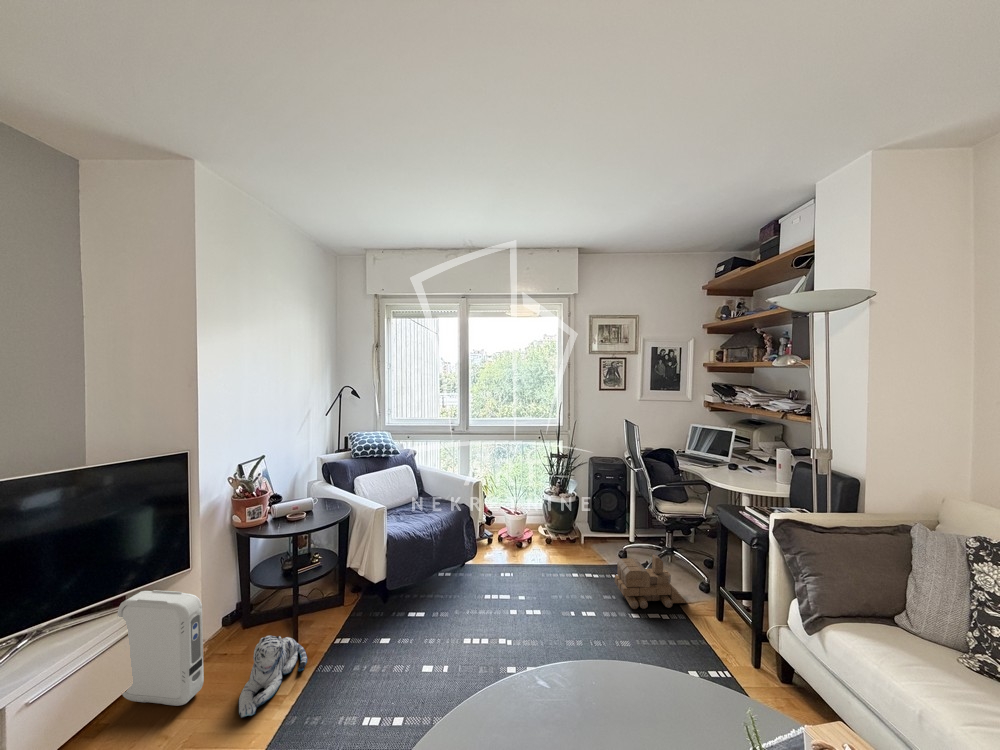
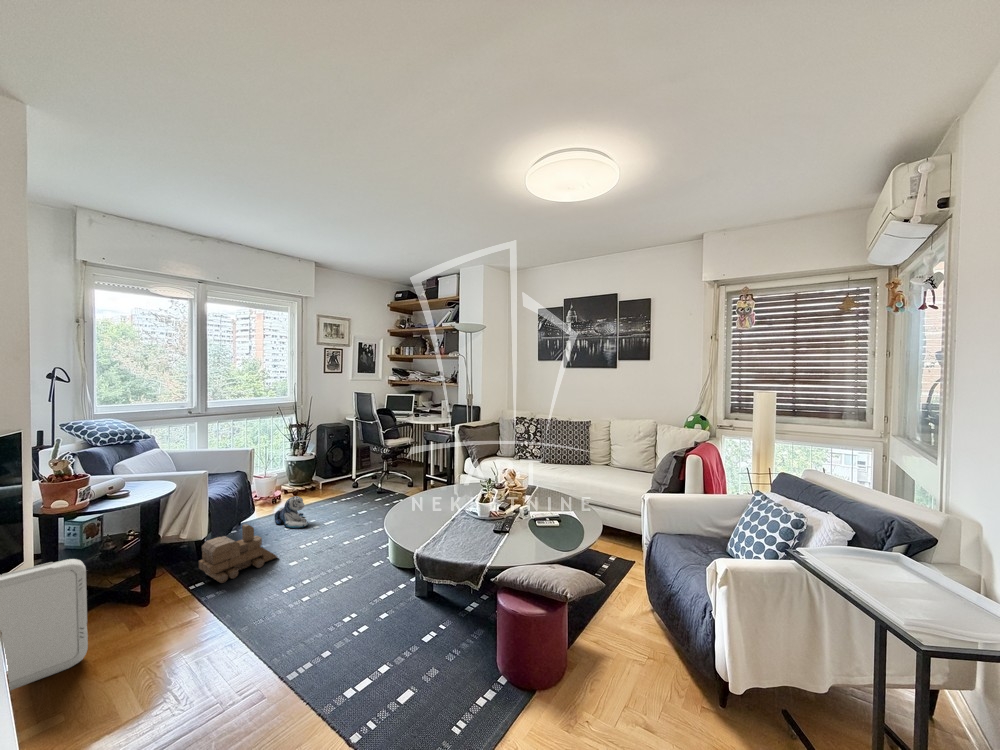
toy train: present [615,554,687,609] -> present [199,524,278,583]
plush toy: present [239,636,307,717] -> present [274,496,308,529]

